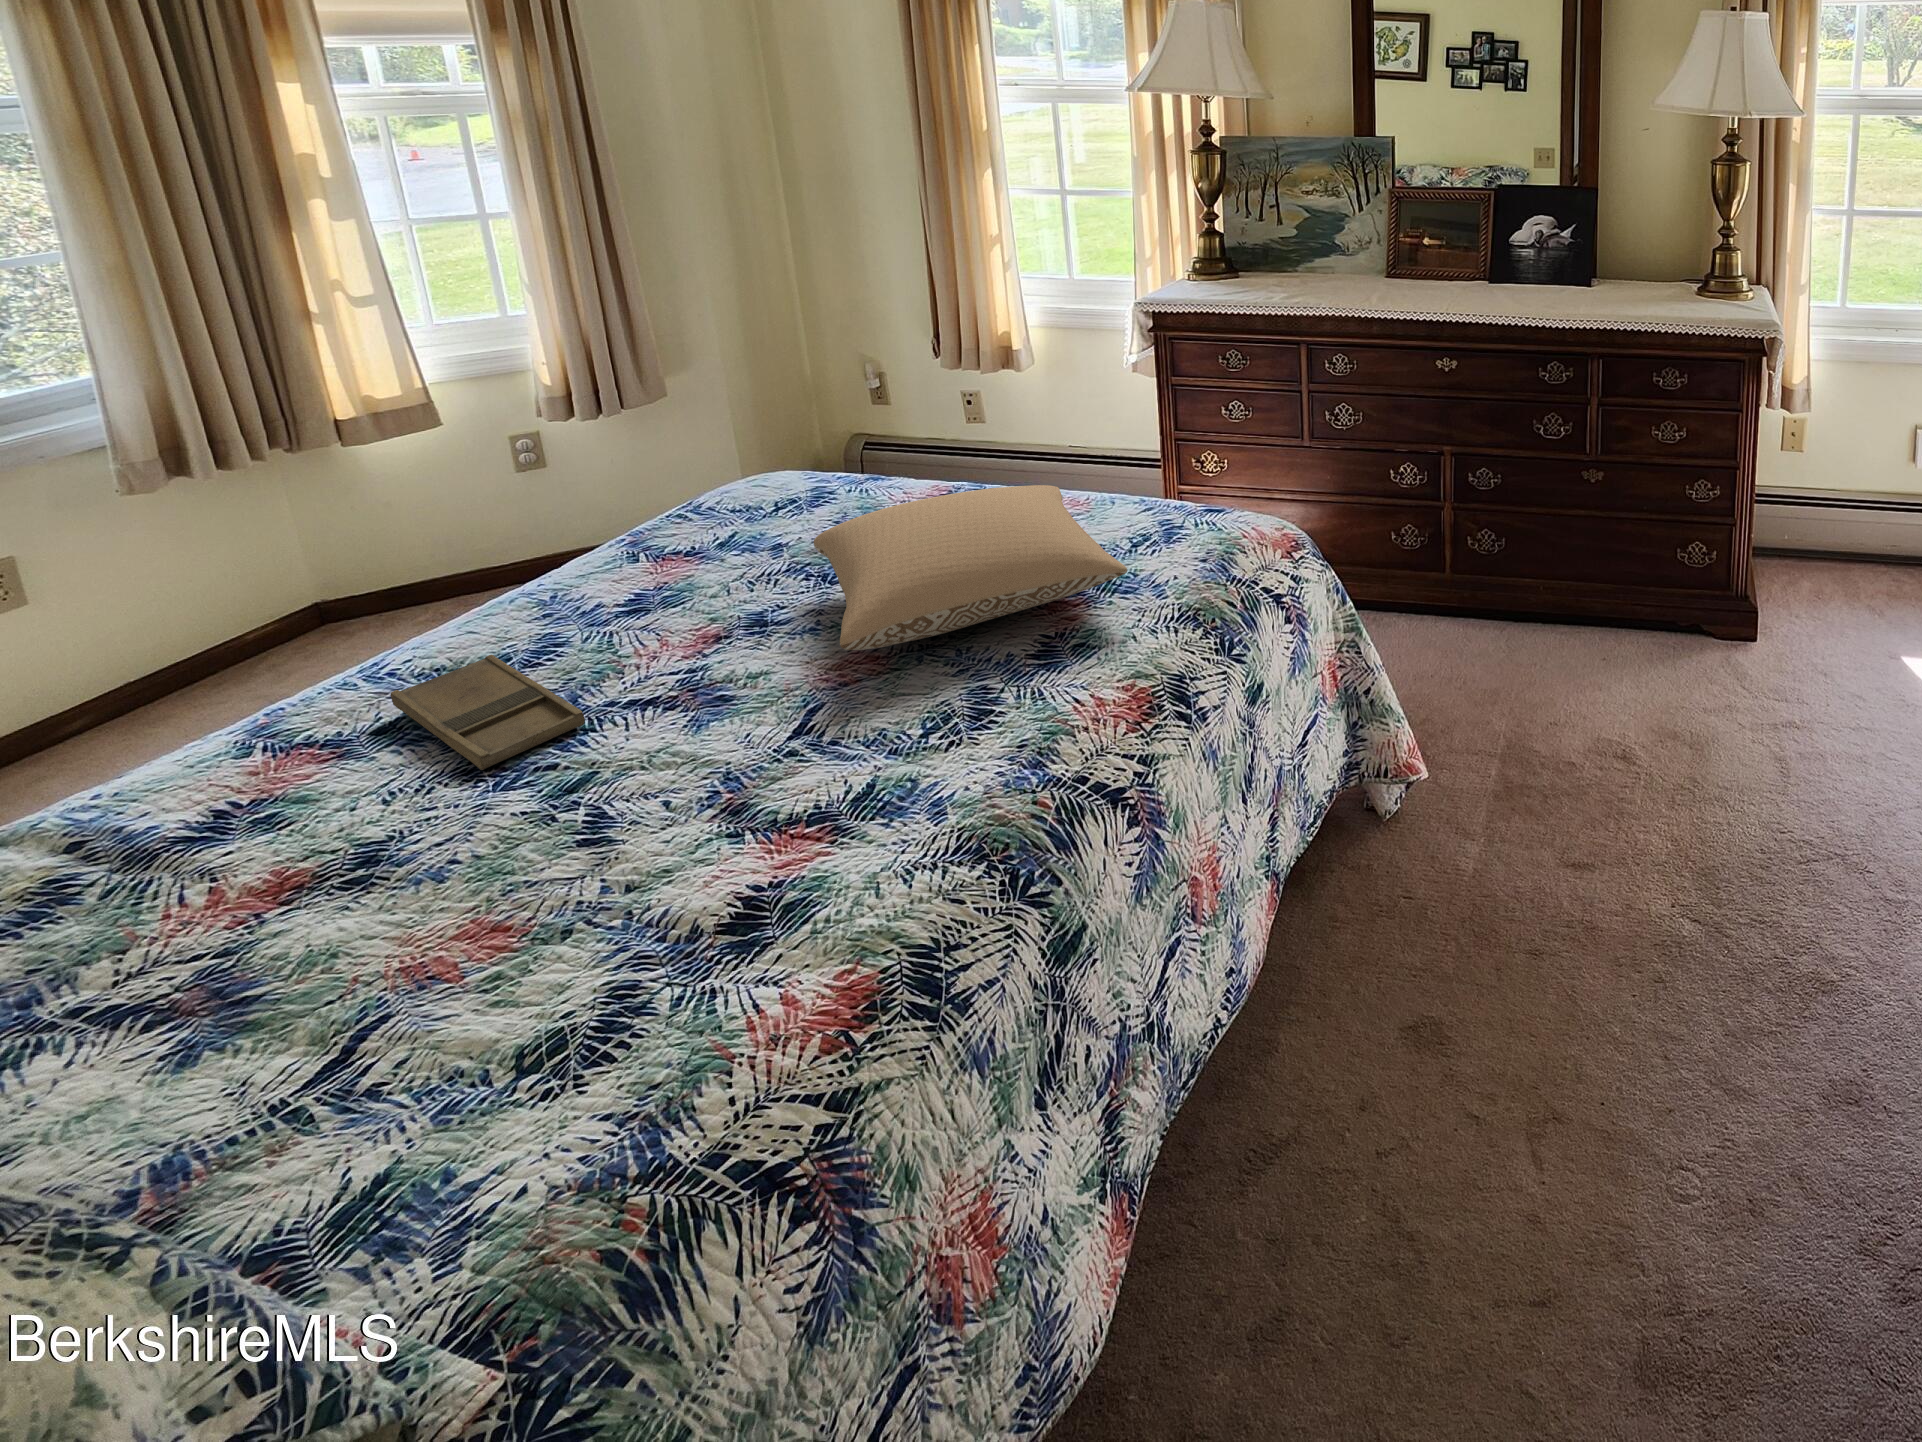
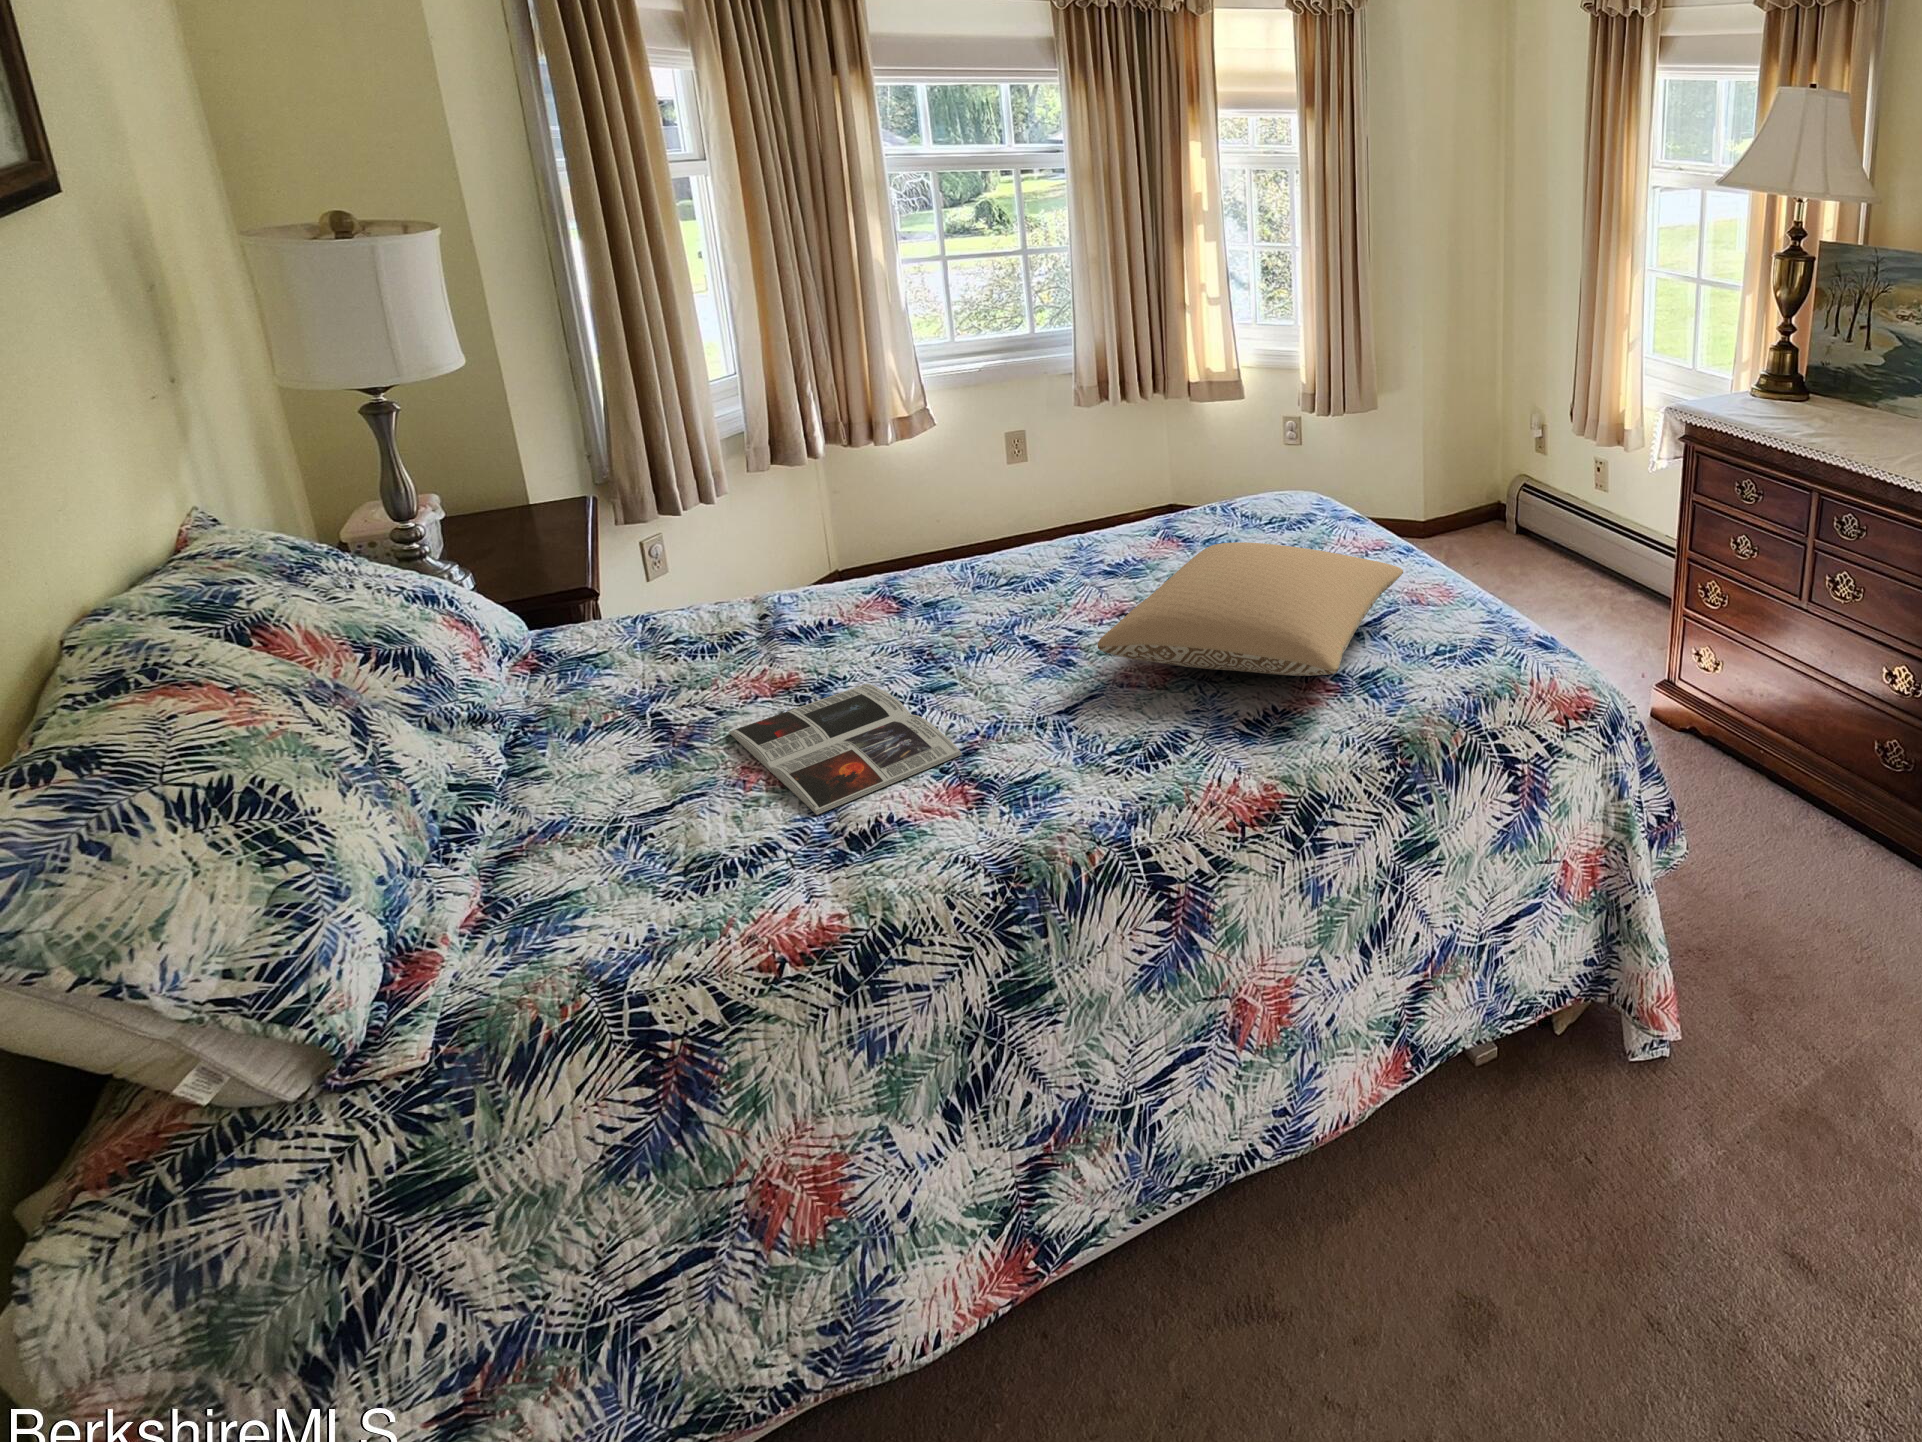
tray: present [391,655,585,770] -> none [907,567,996,646]
magazine: none [350,800,774,952] -> present [729,684,962,815]

